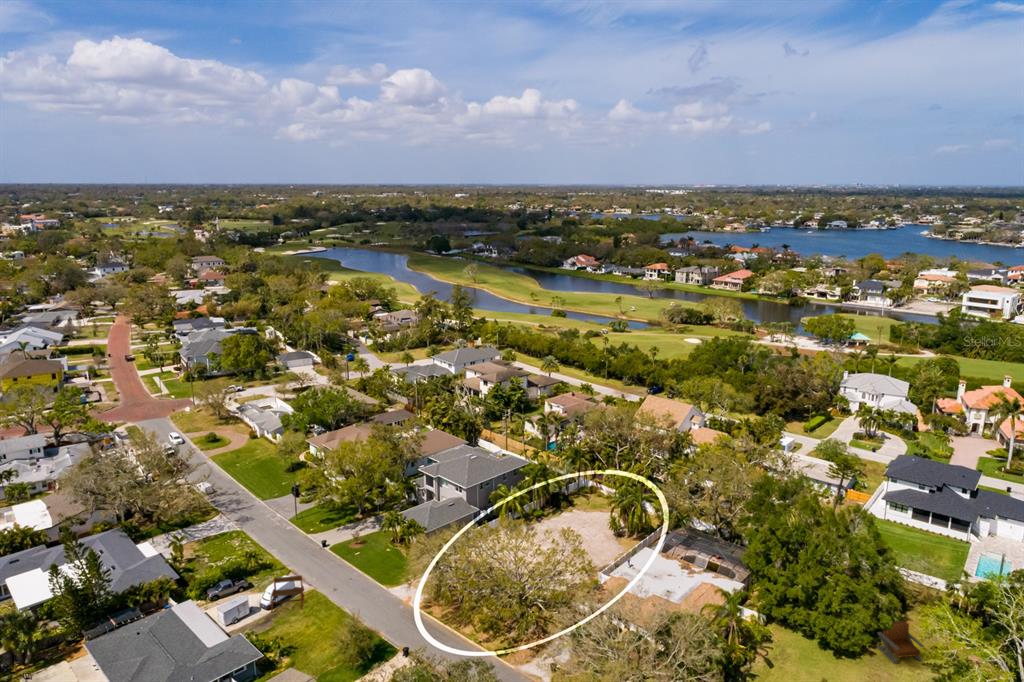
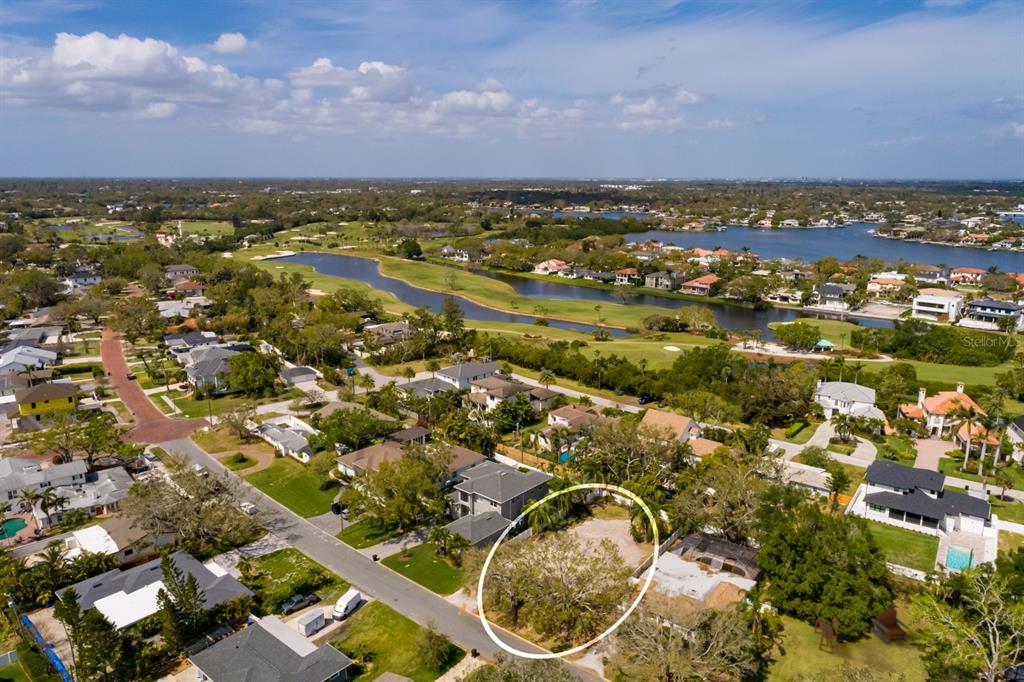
bench: present [271,575,305,612] -> present [814,617,839,651]

